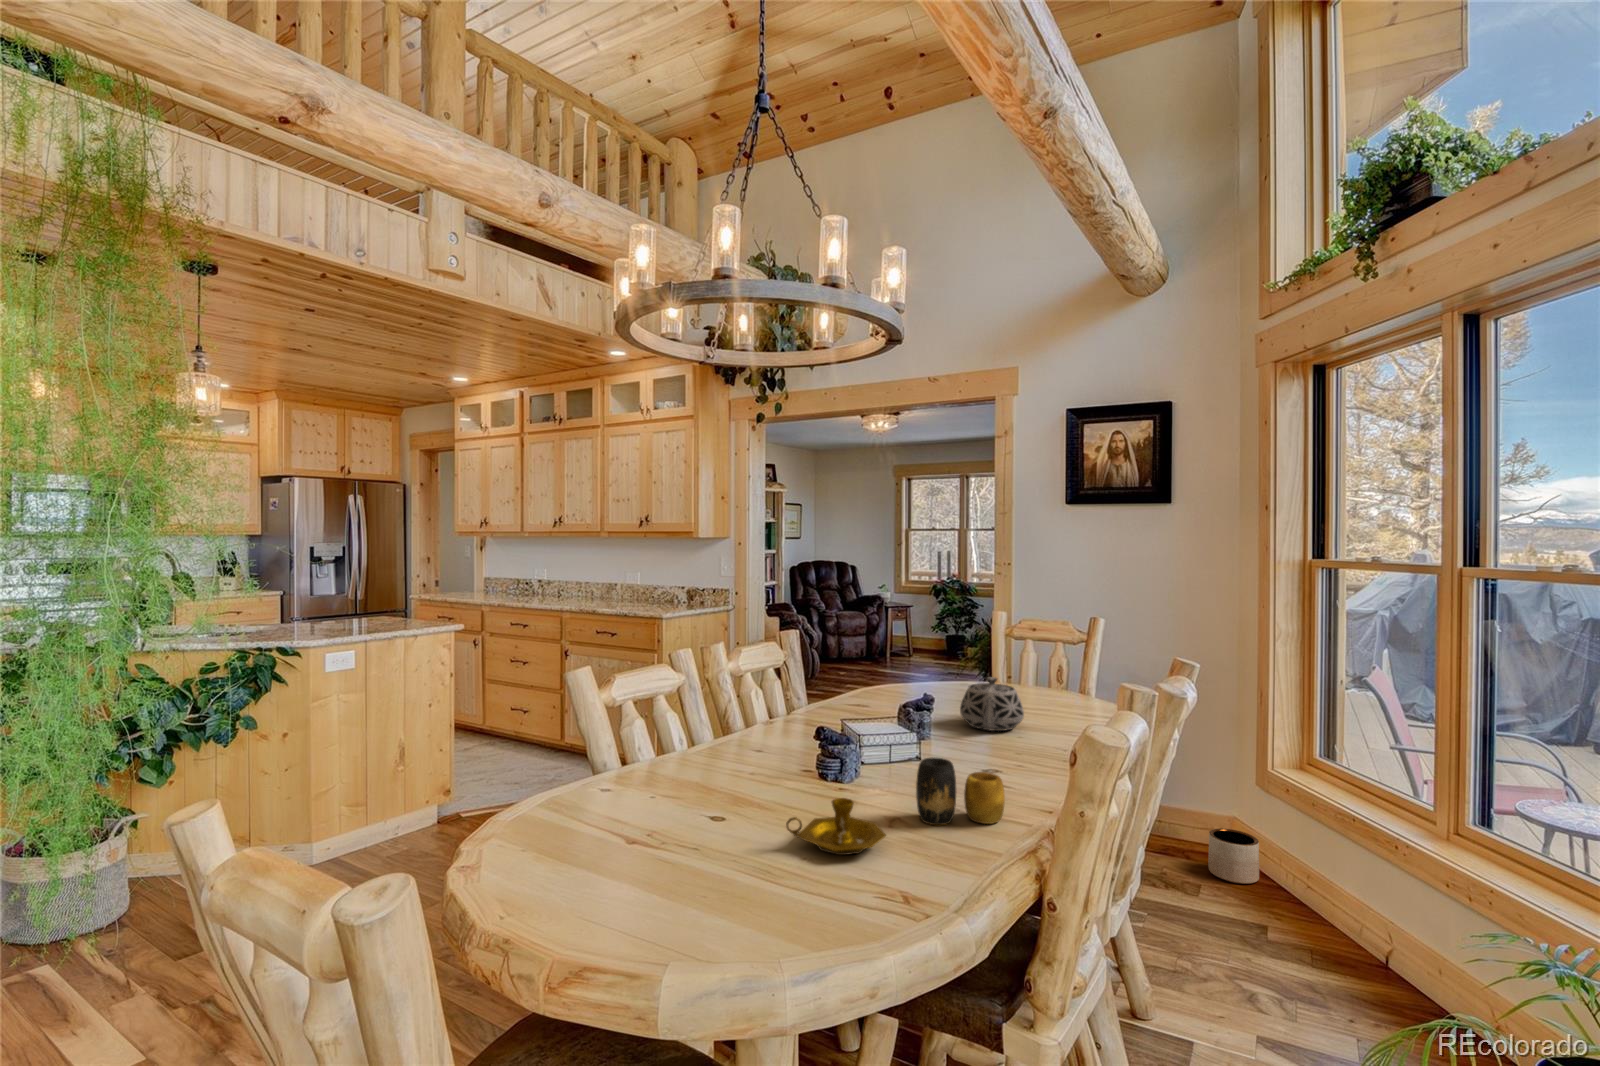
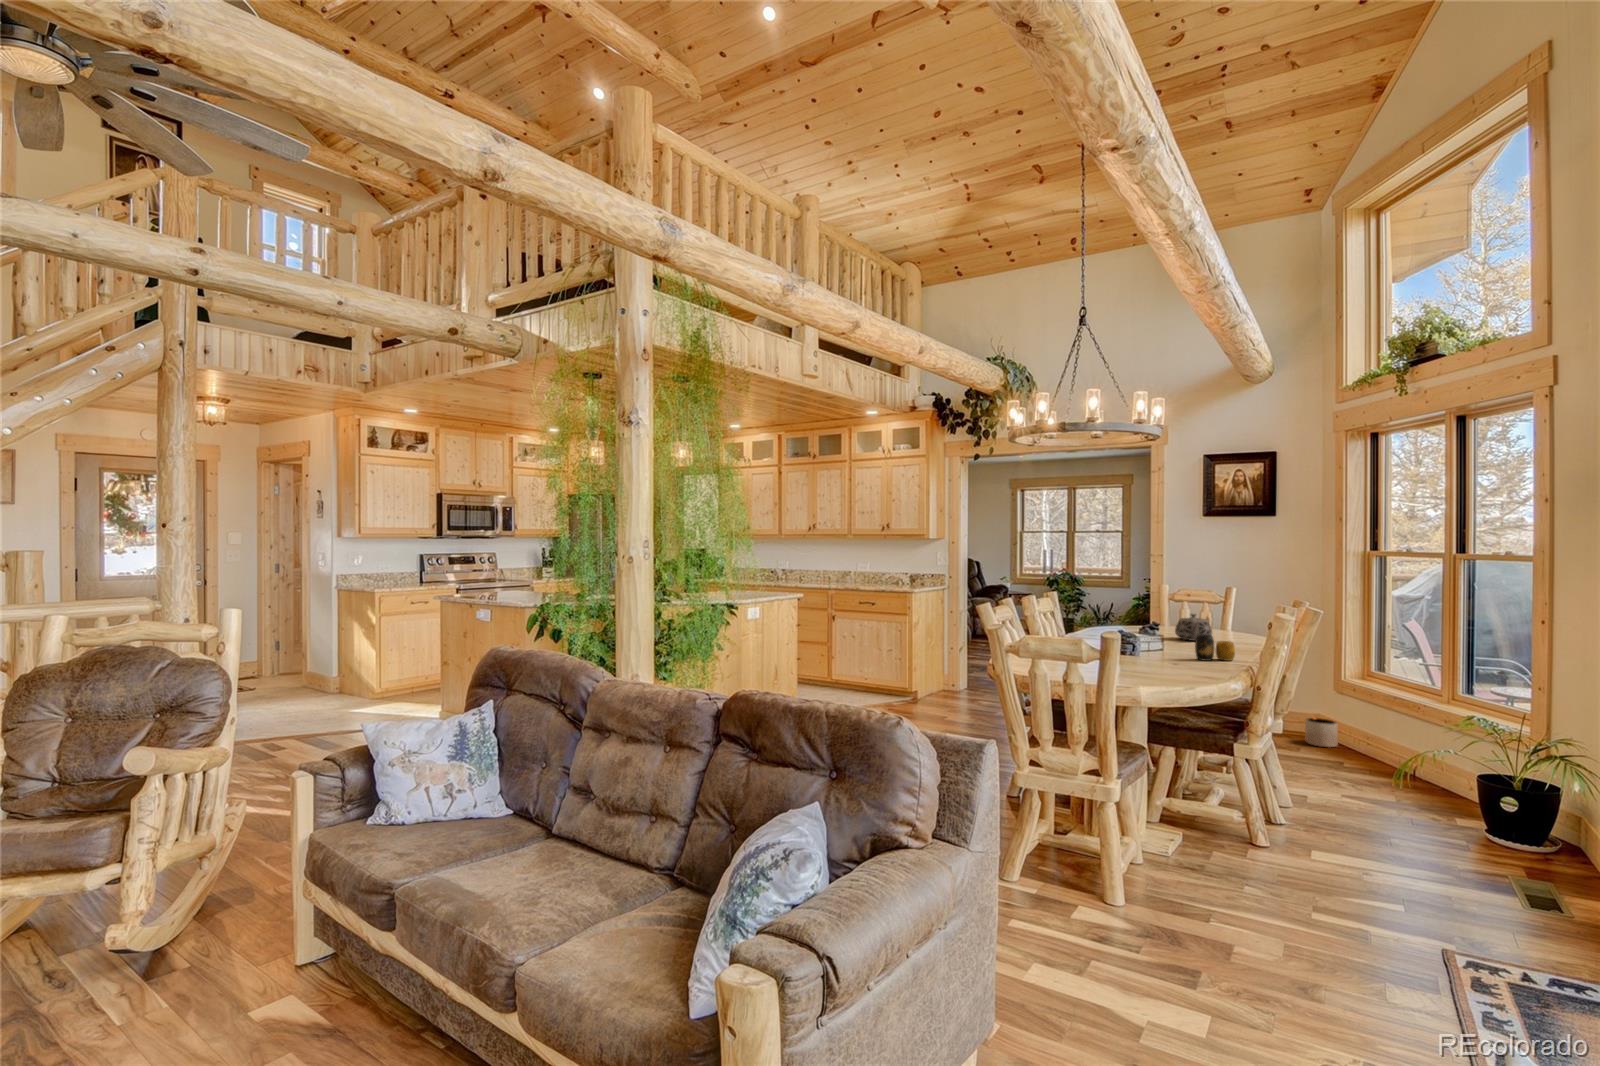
candlestick: present [786,798,886,855] -> none [1153,645,1194,665]

